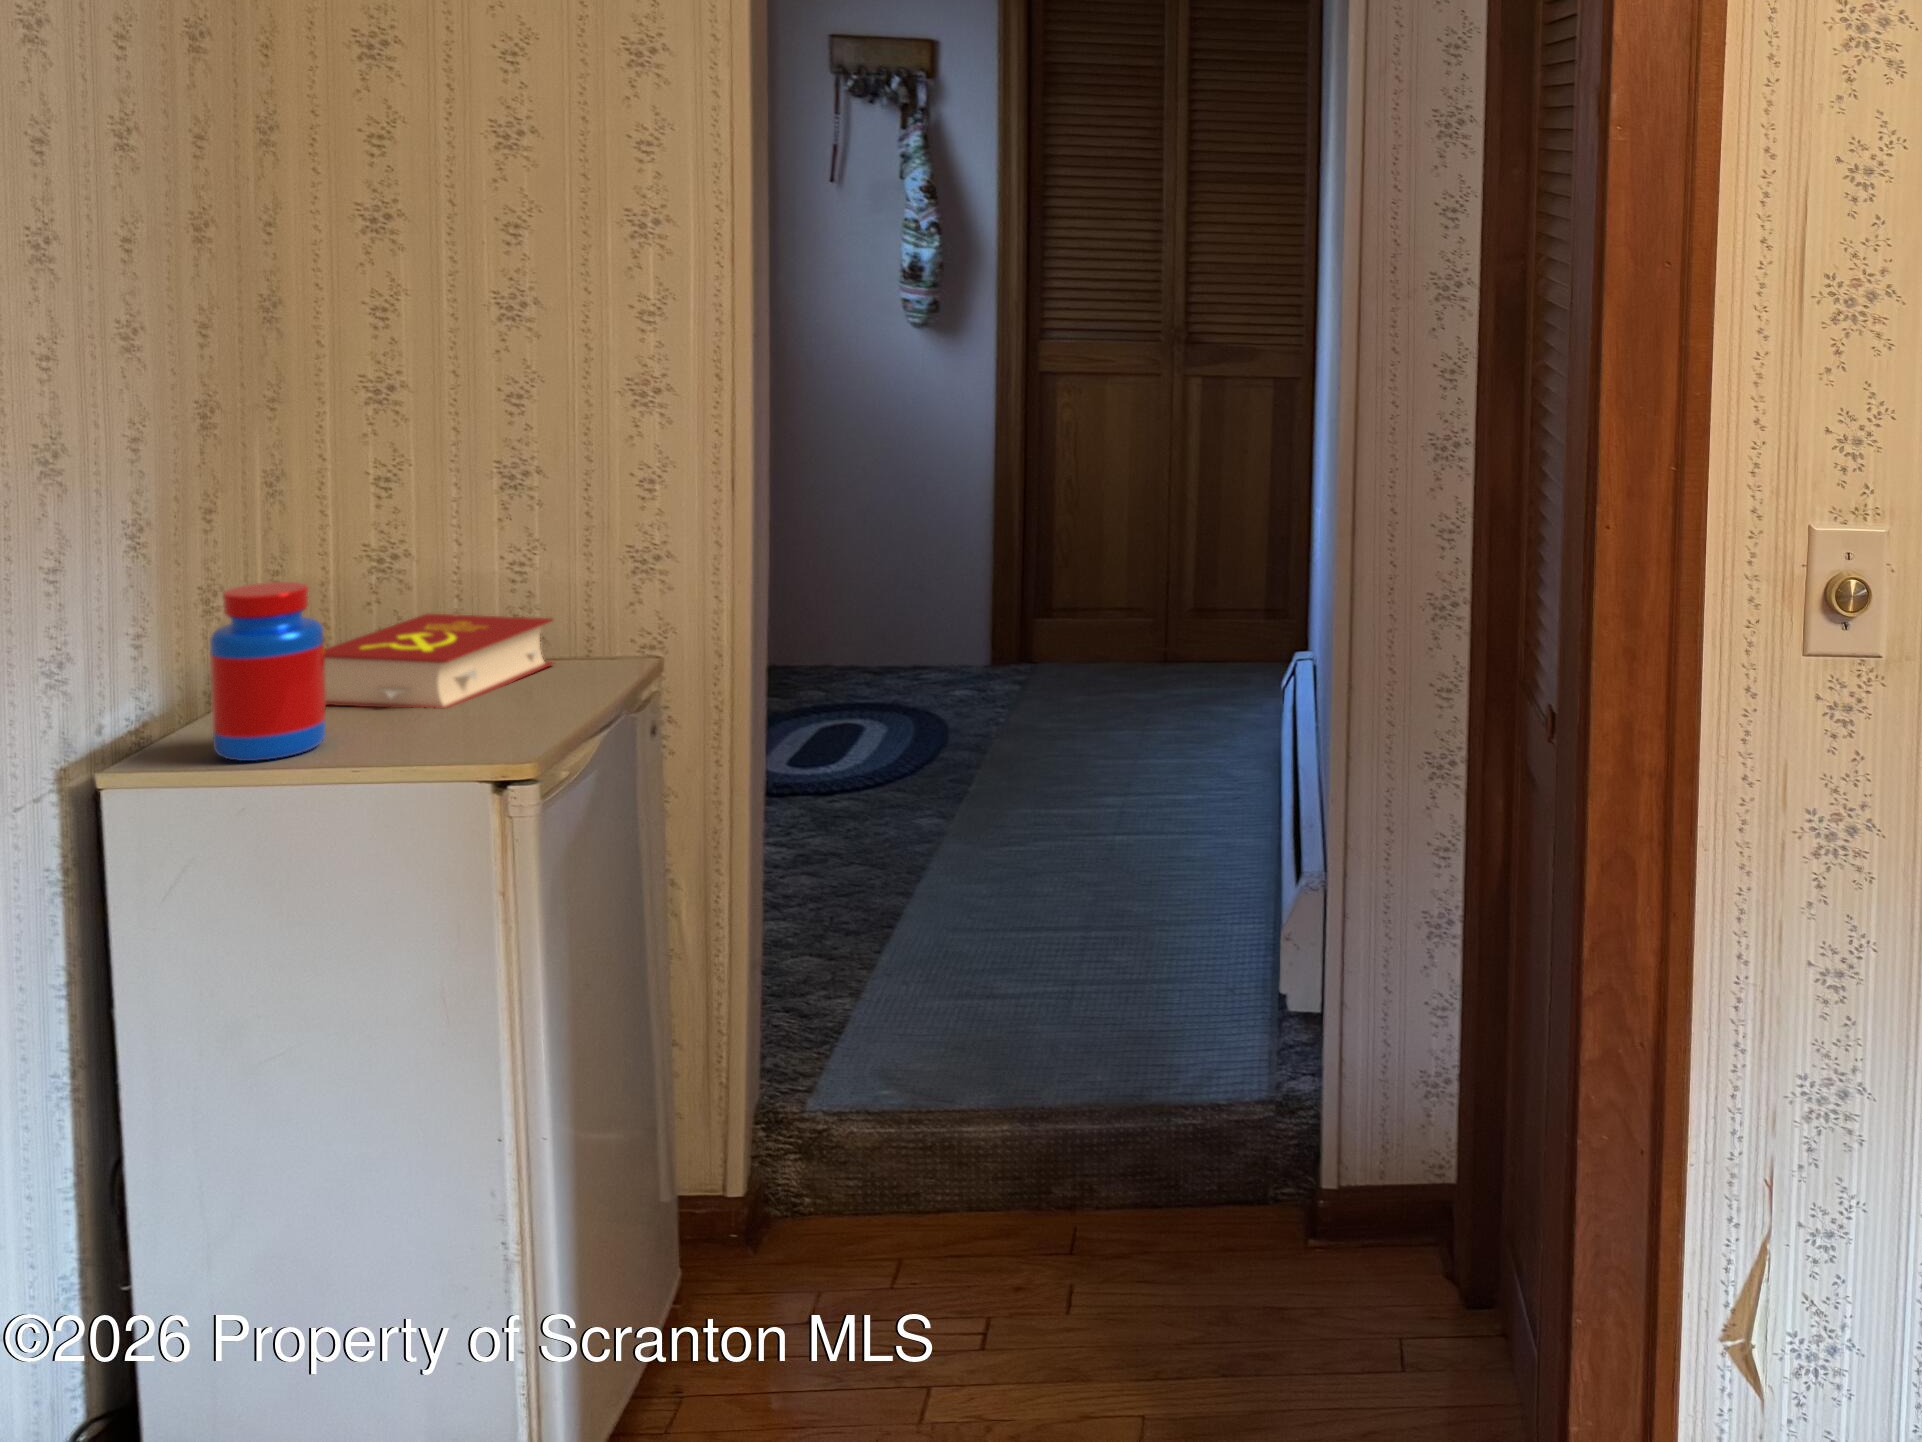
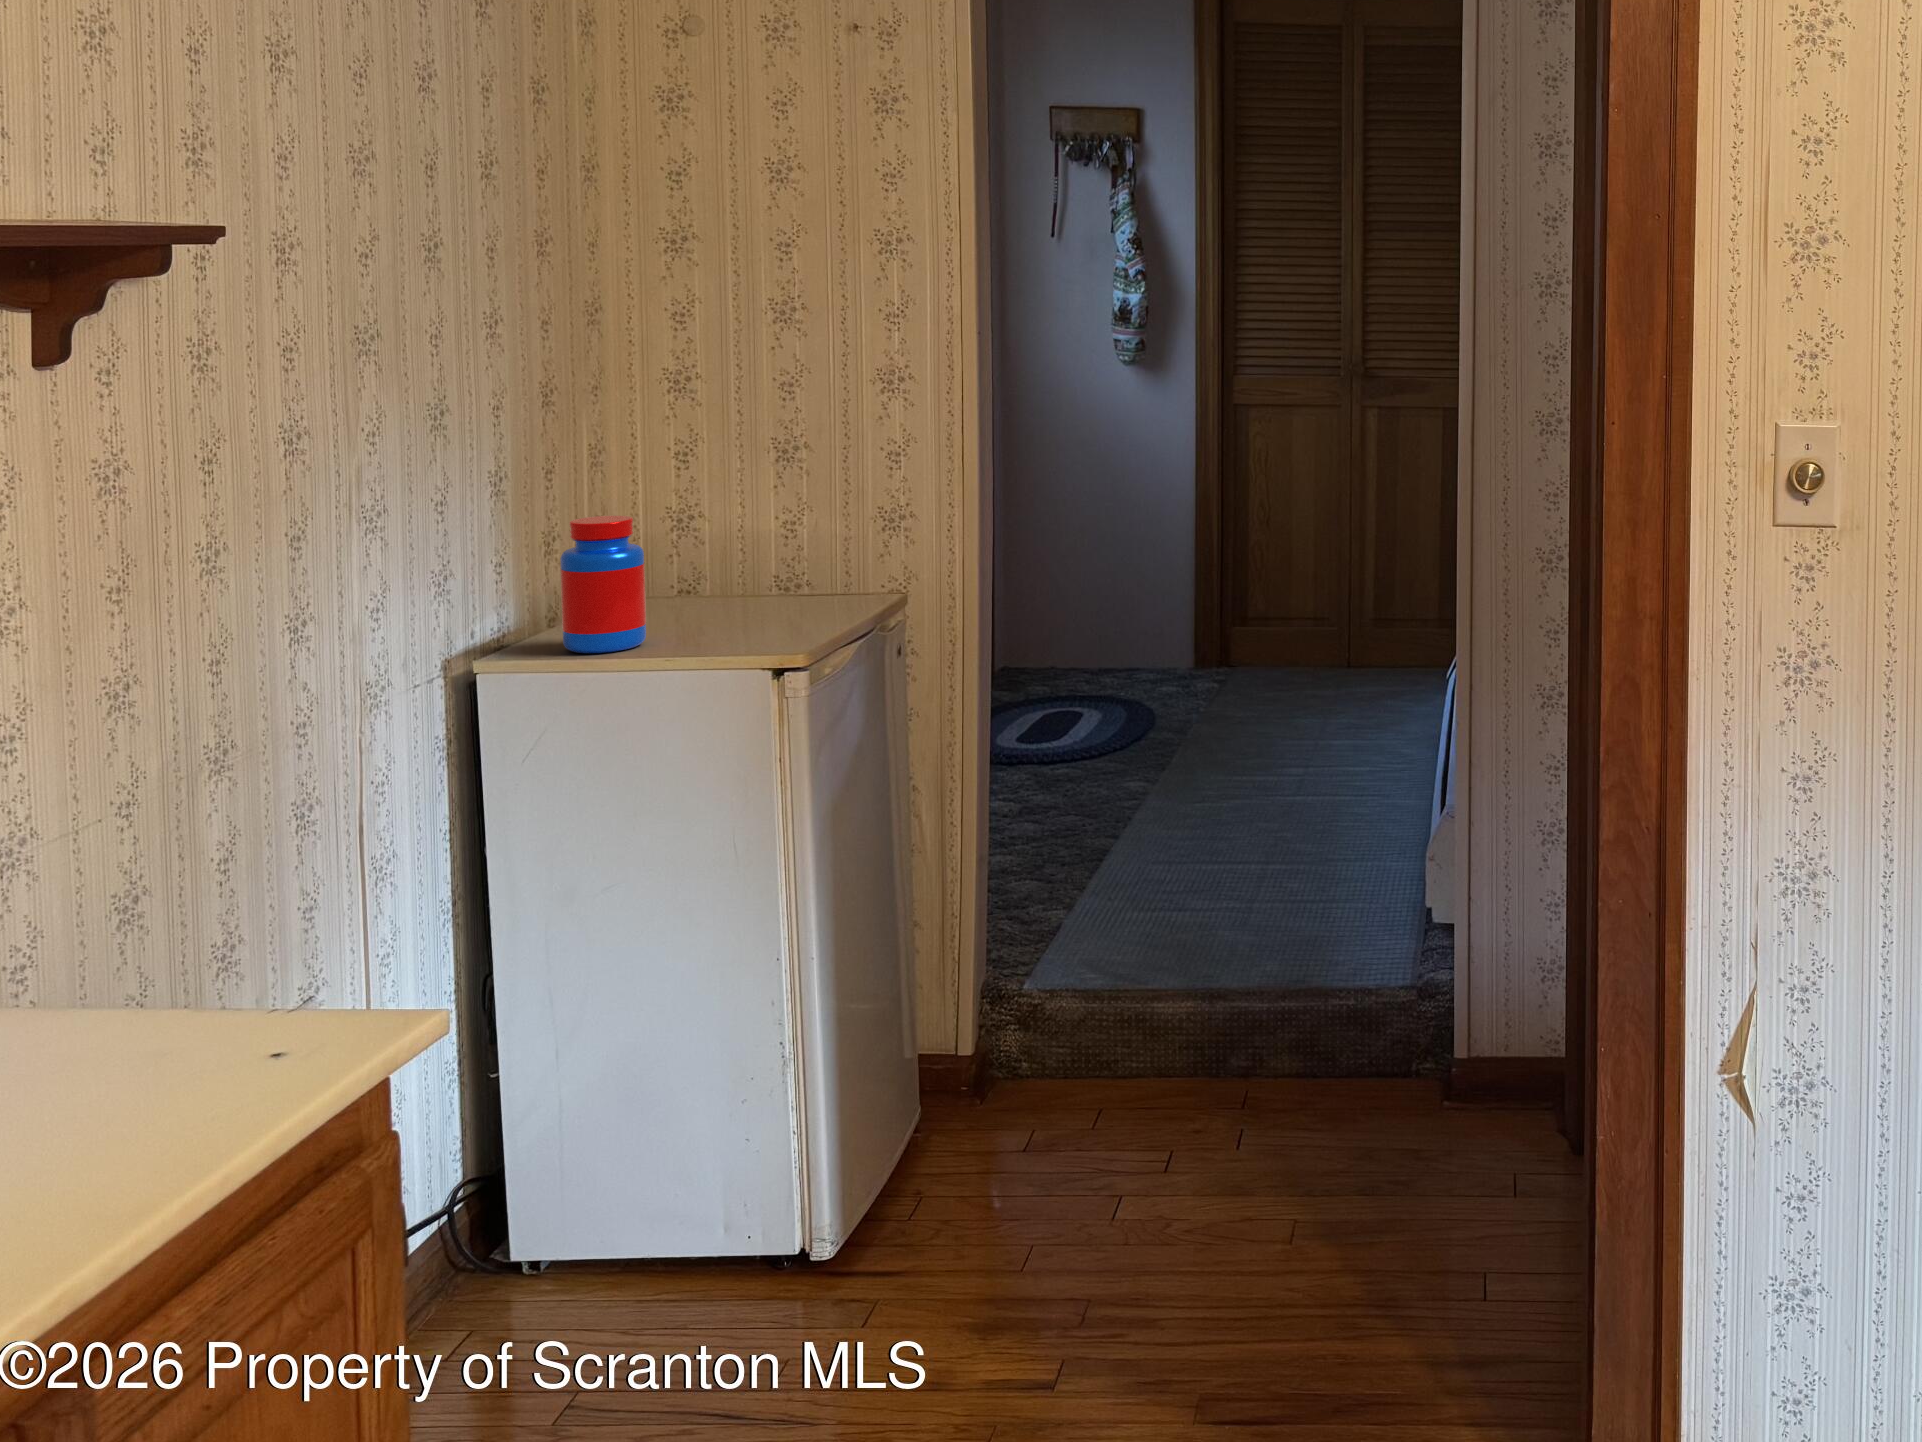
book: present [324,614,555,709] -> none [626,556,818,625]

